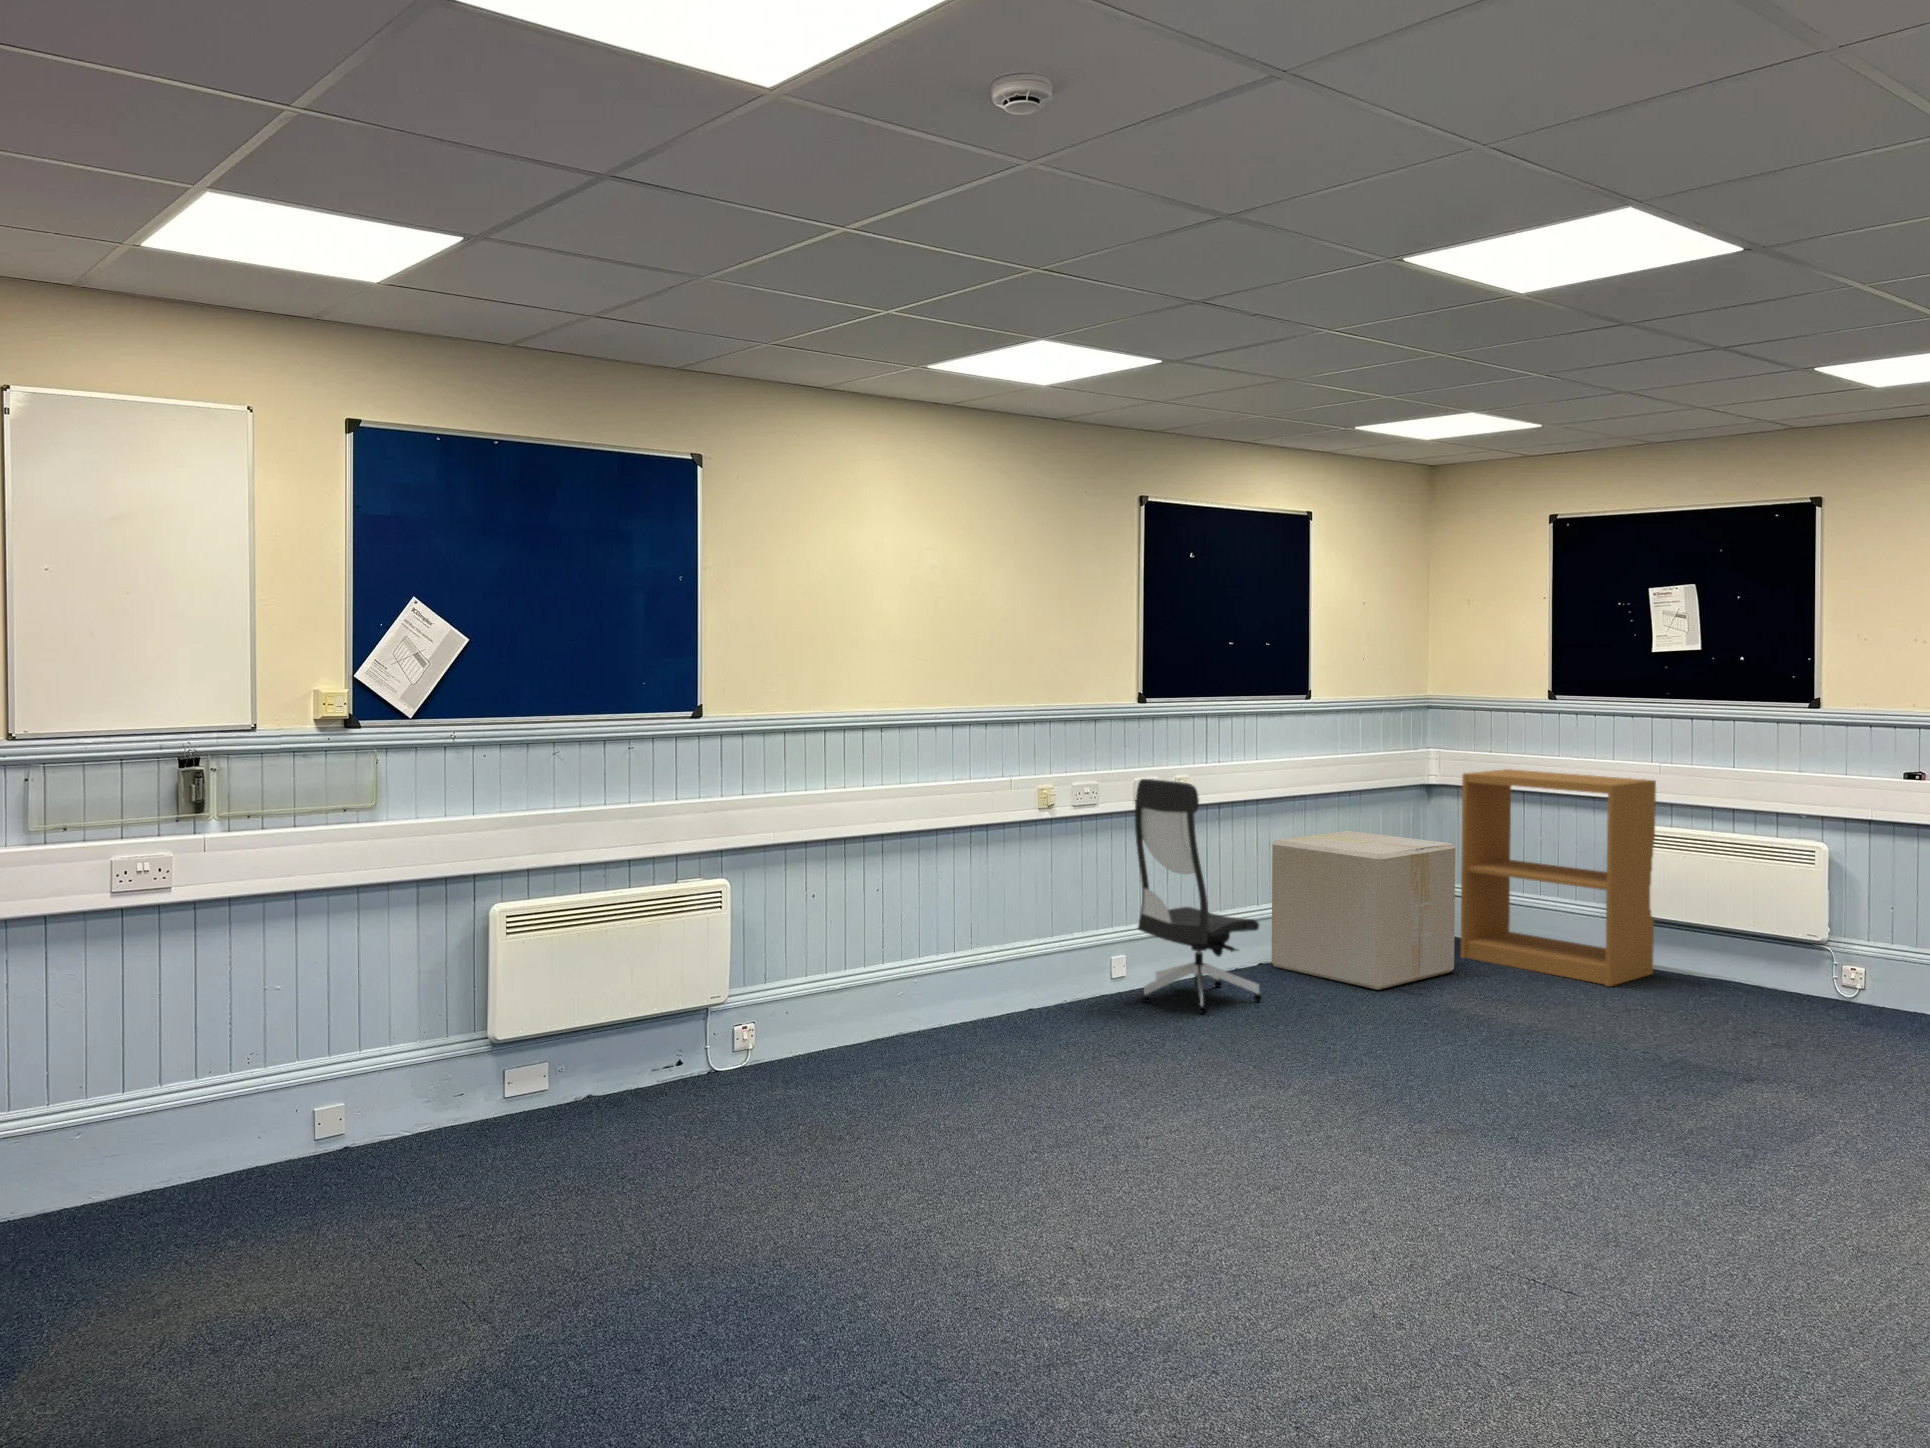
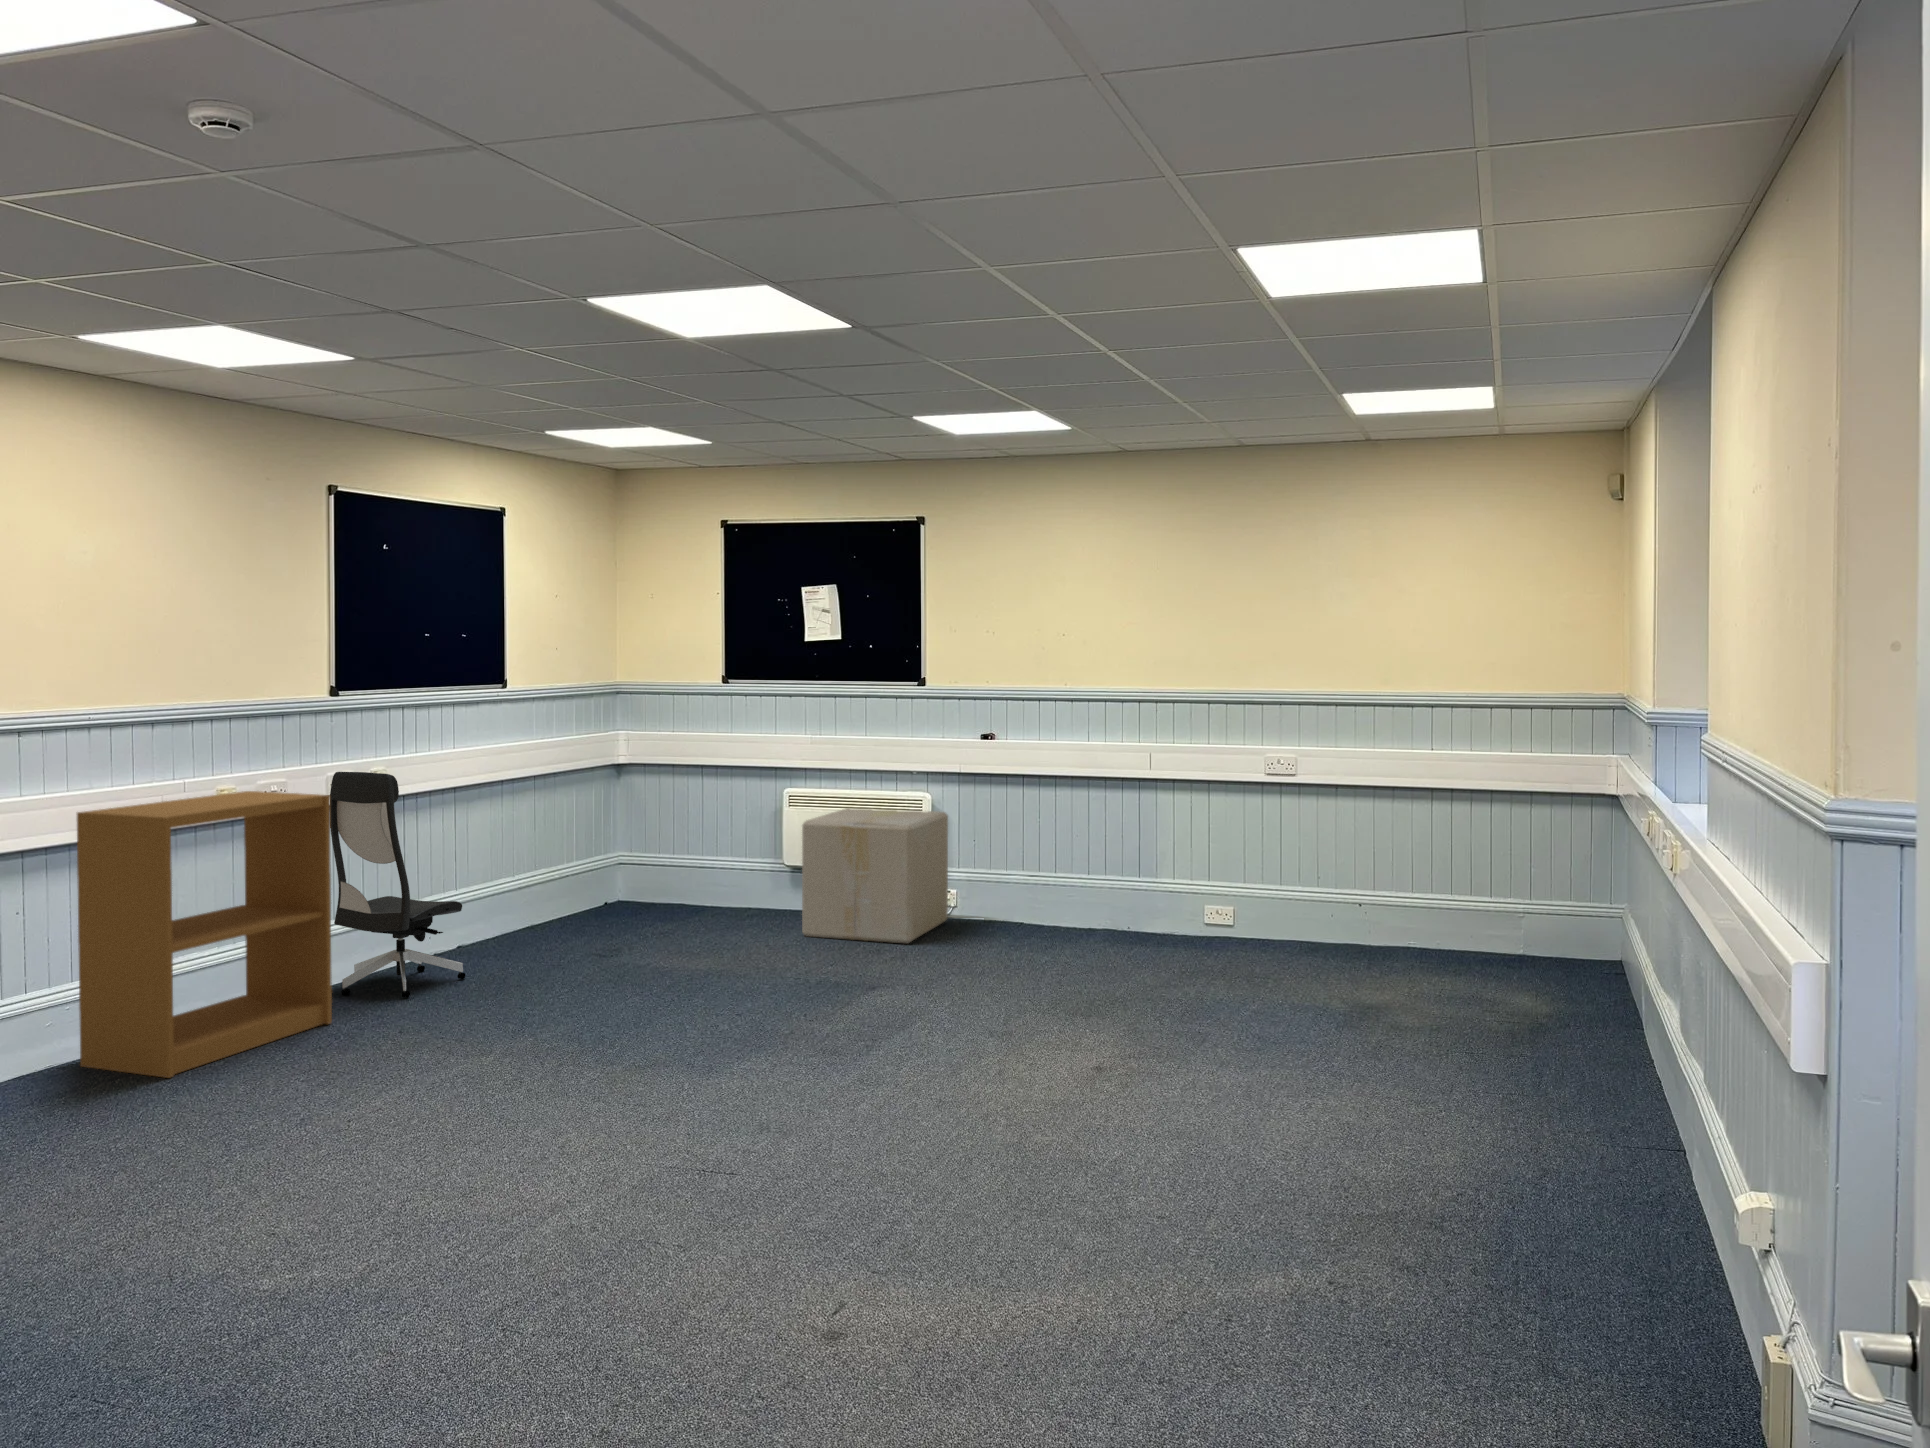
bookshelf: present [1460,769,1656,986] -> present [77,791,332,1078]
cardboard box: present [1272,831,1455,990] -> present [802,808,948,943]

